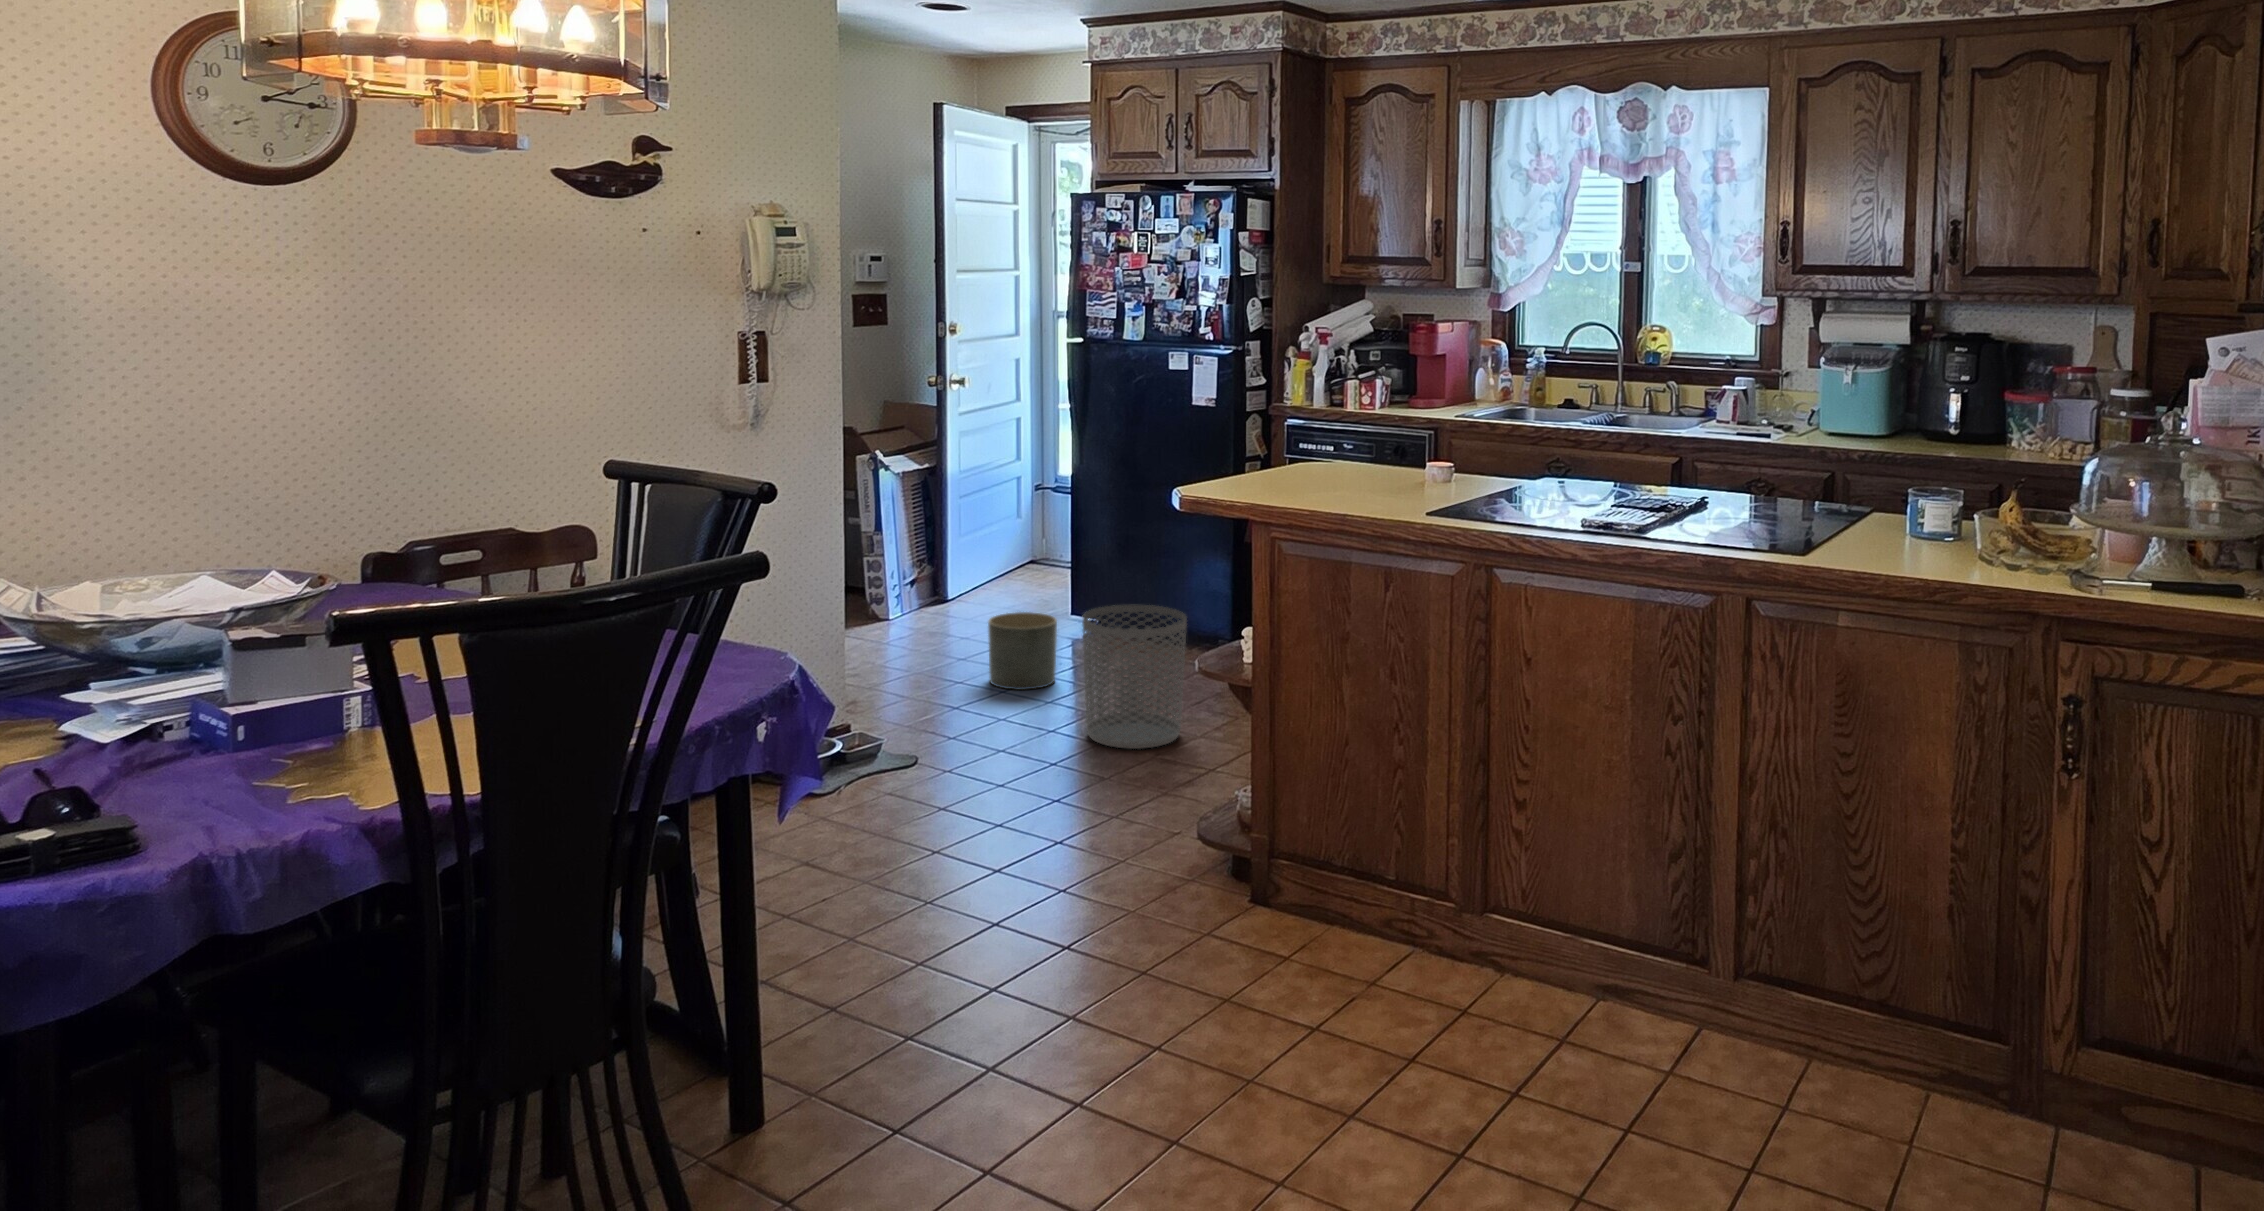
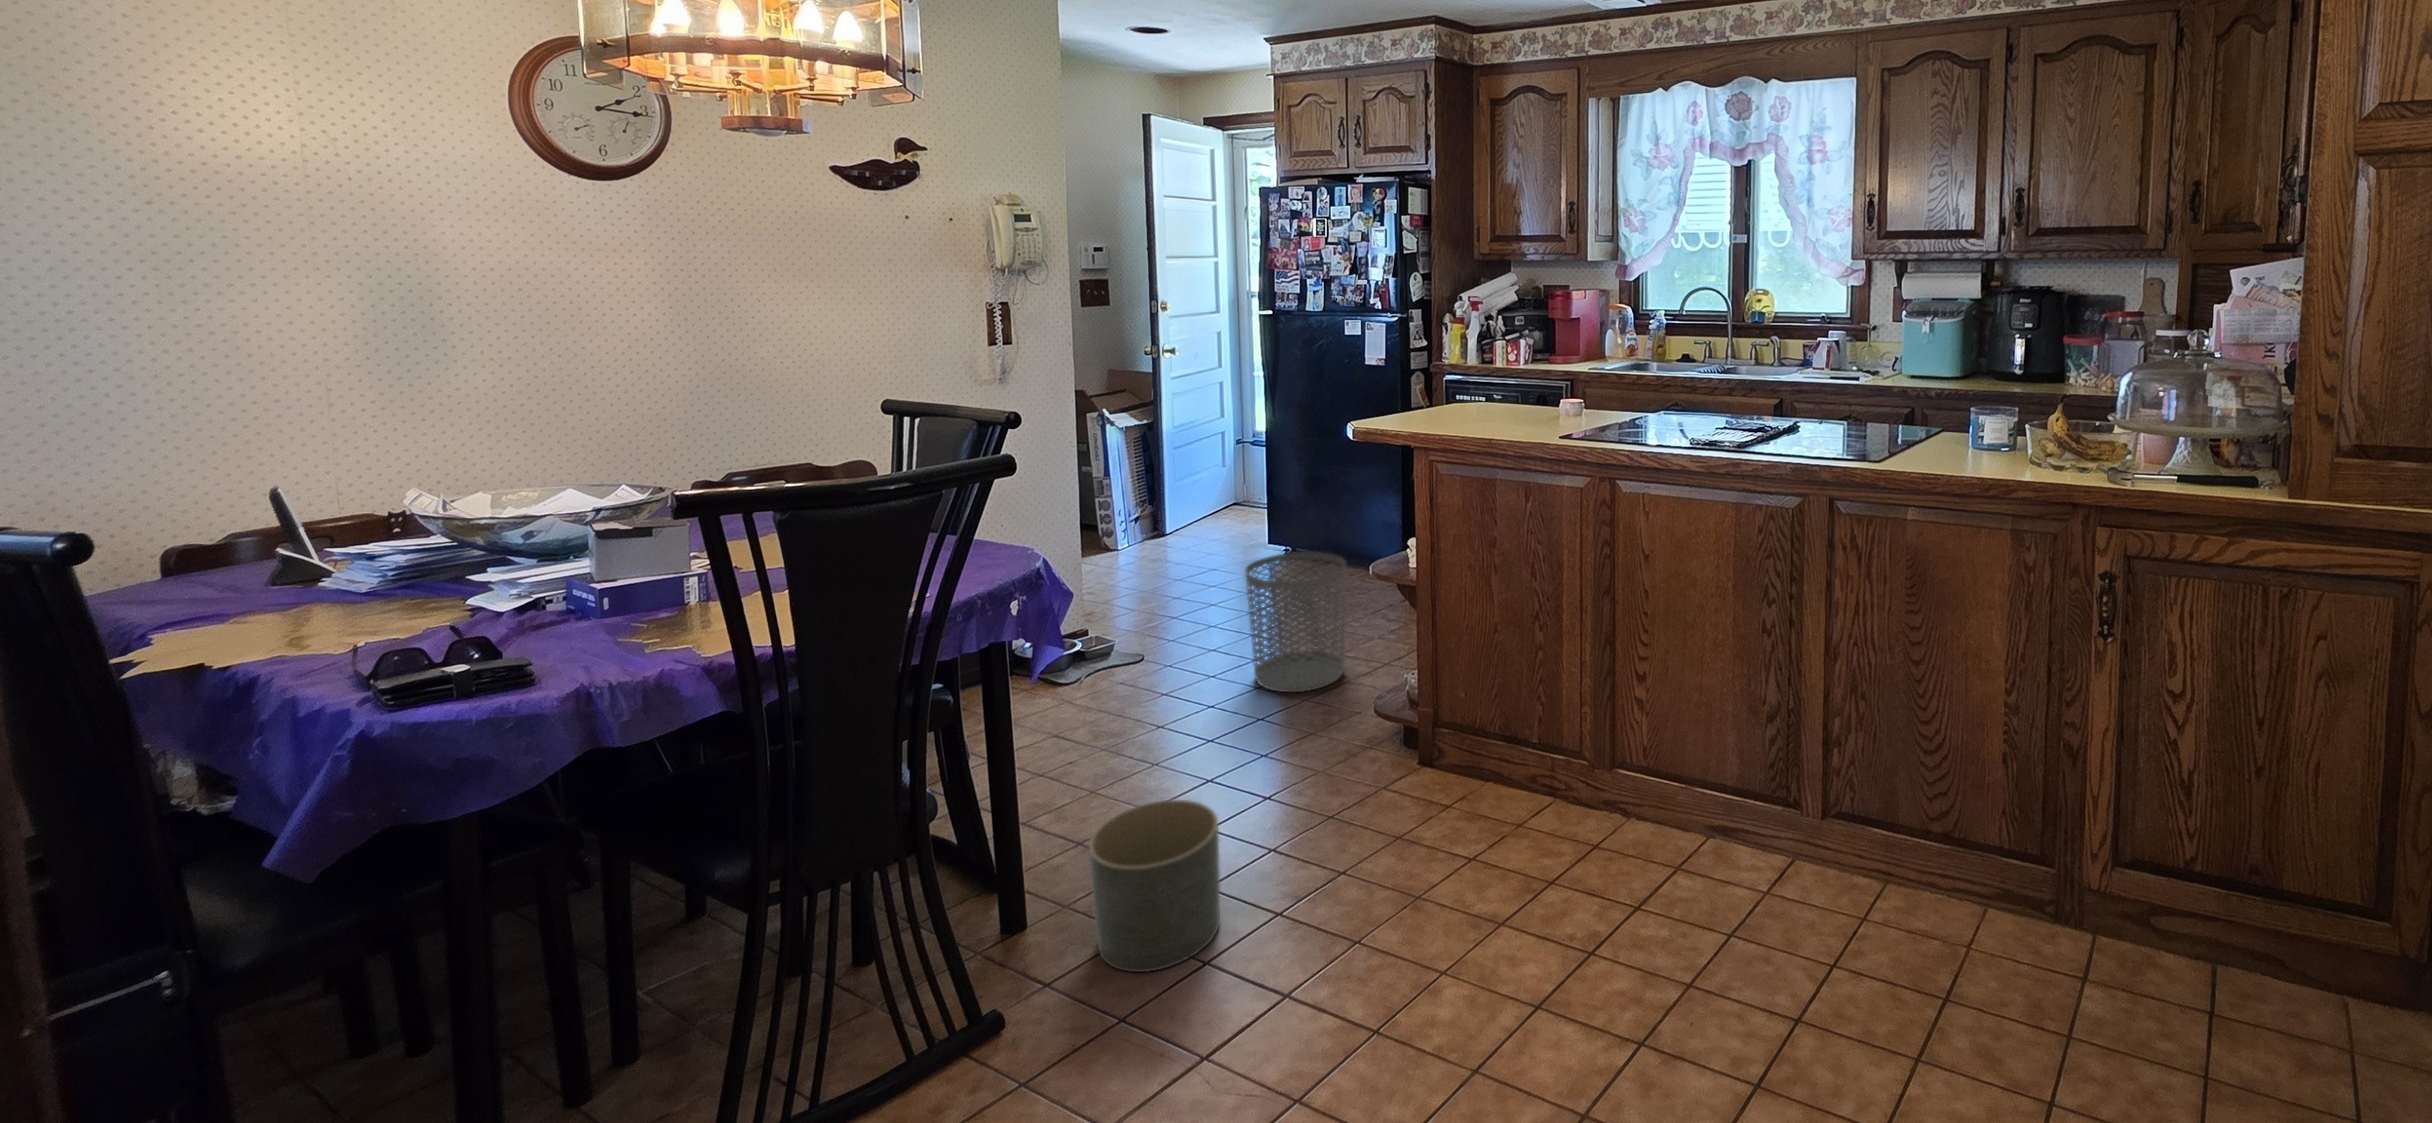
planter: present [988,612,1057,690] -> present [1089,800,1220,972]

